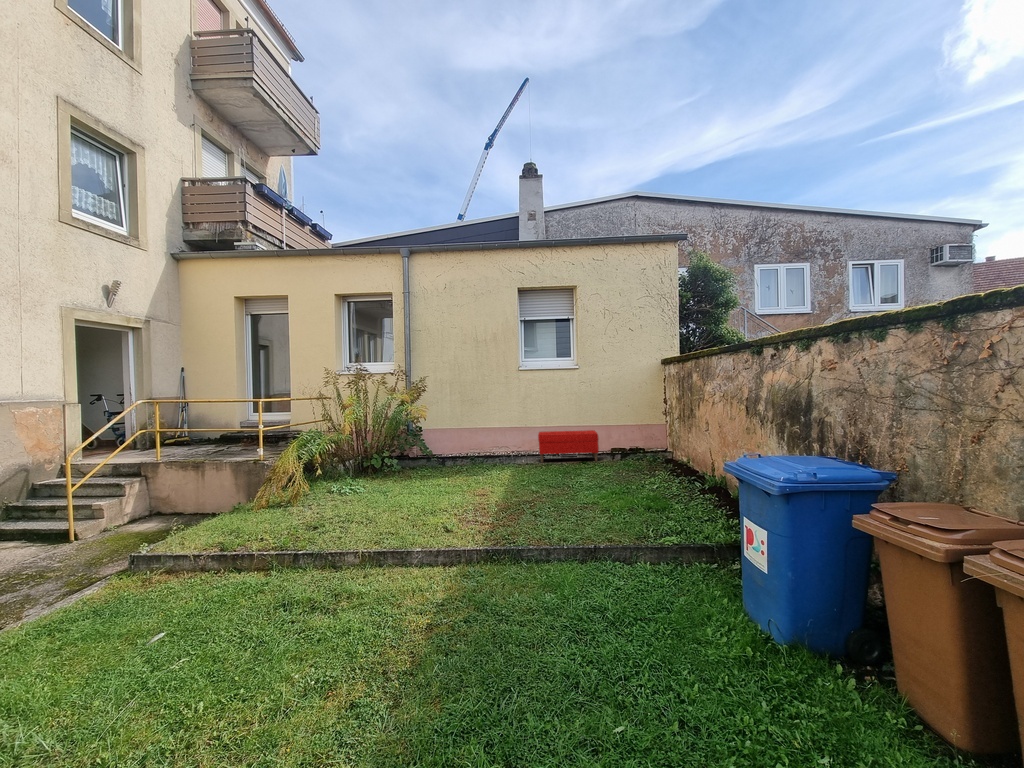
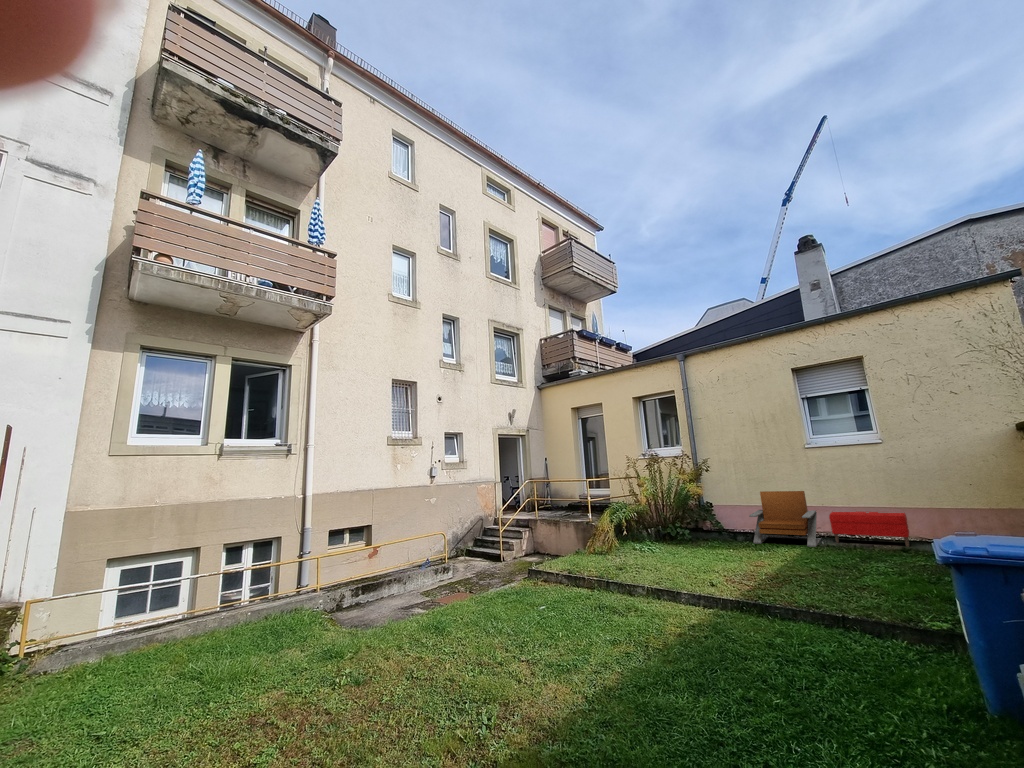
lounge chair: none [467,412,527,470] -> present [749,491,821,547]

